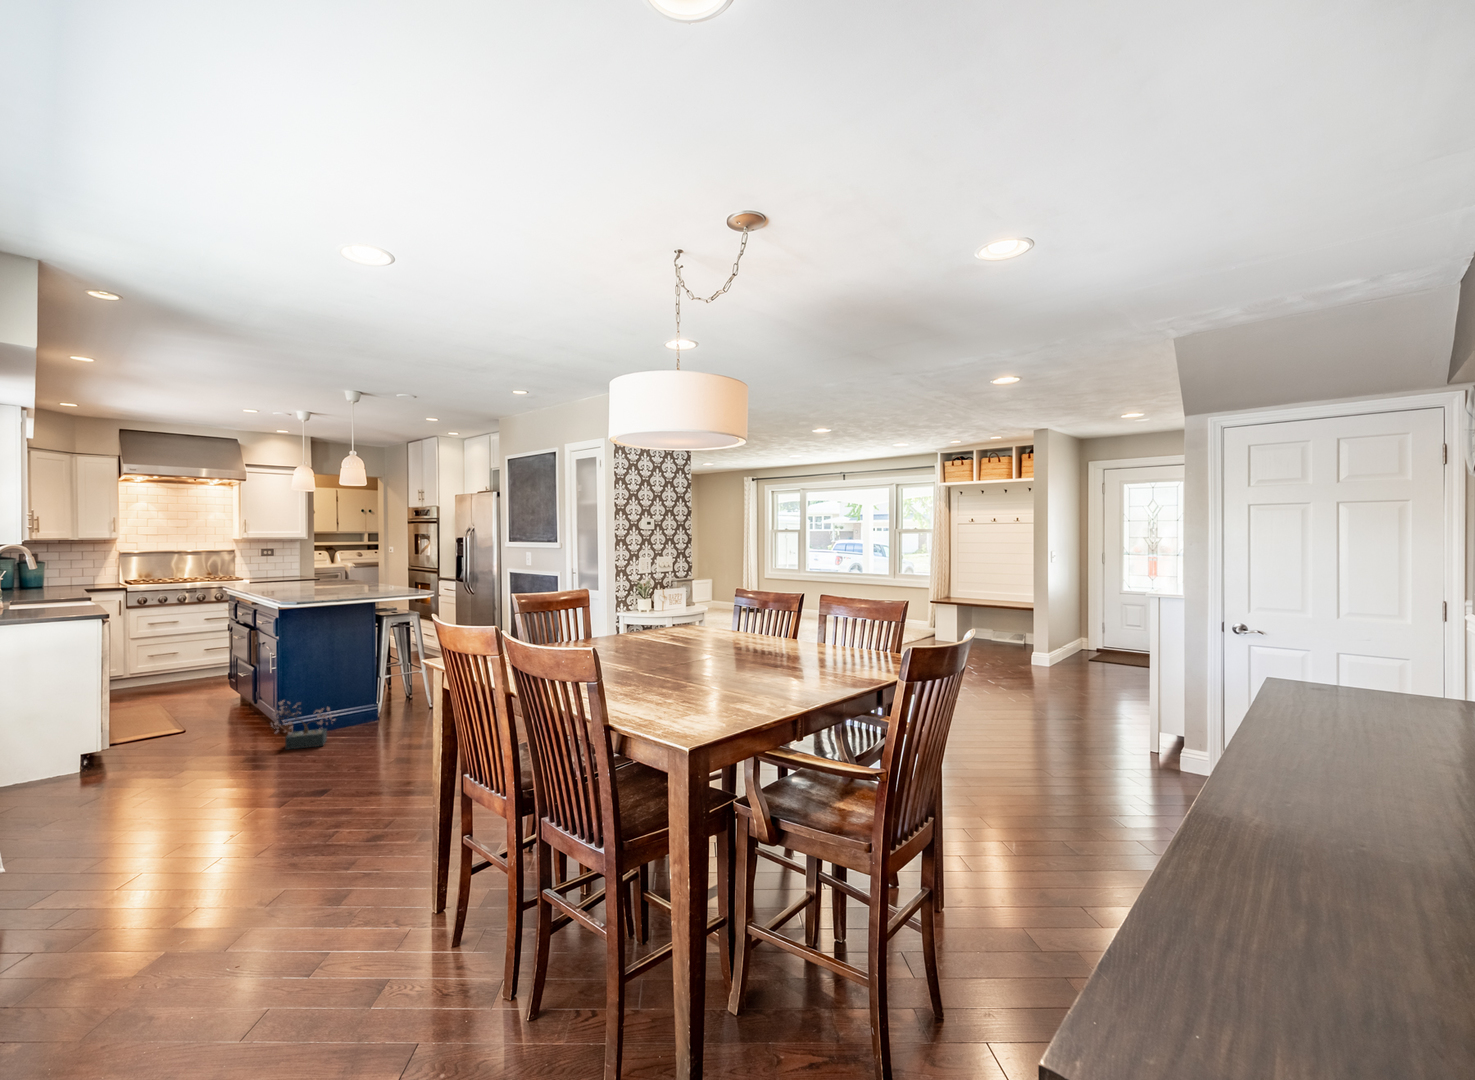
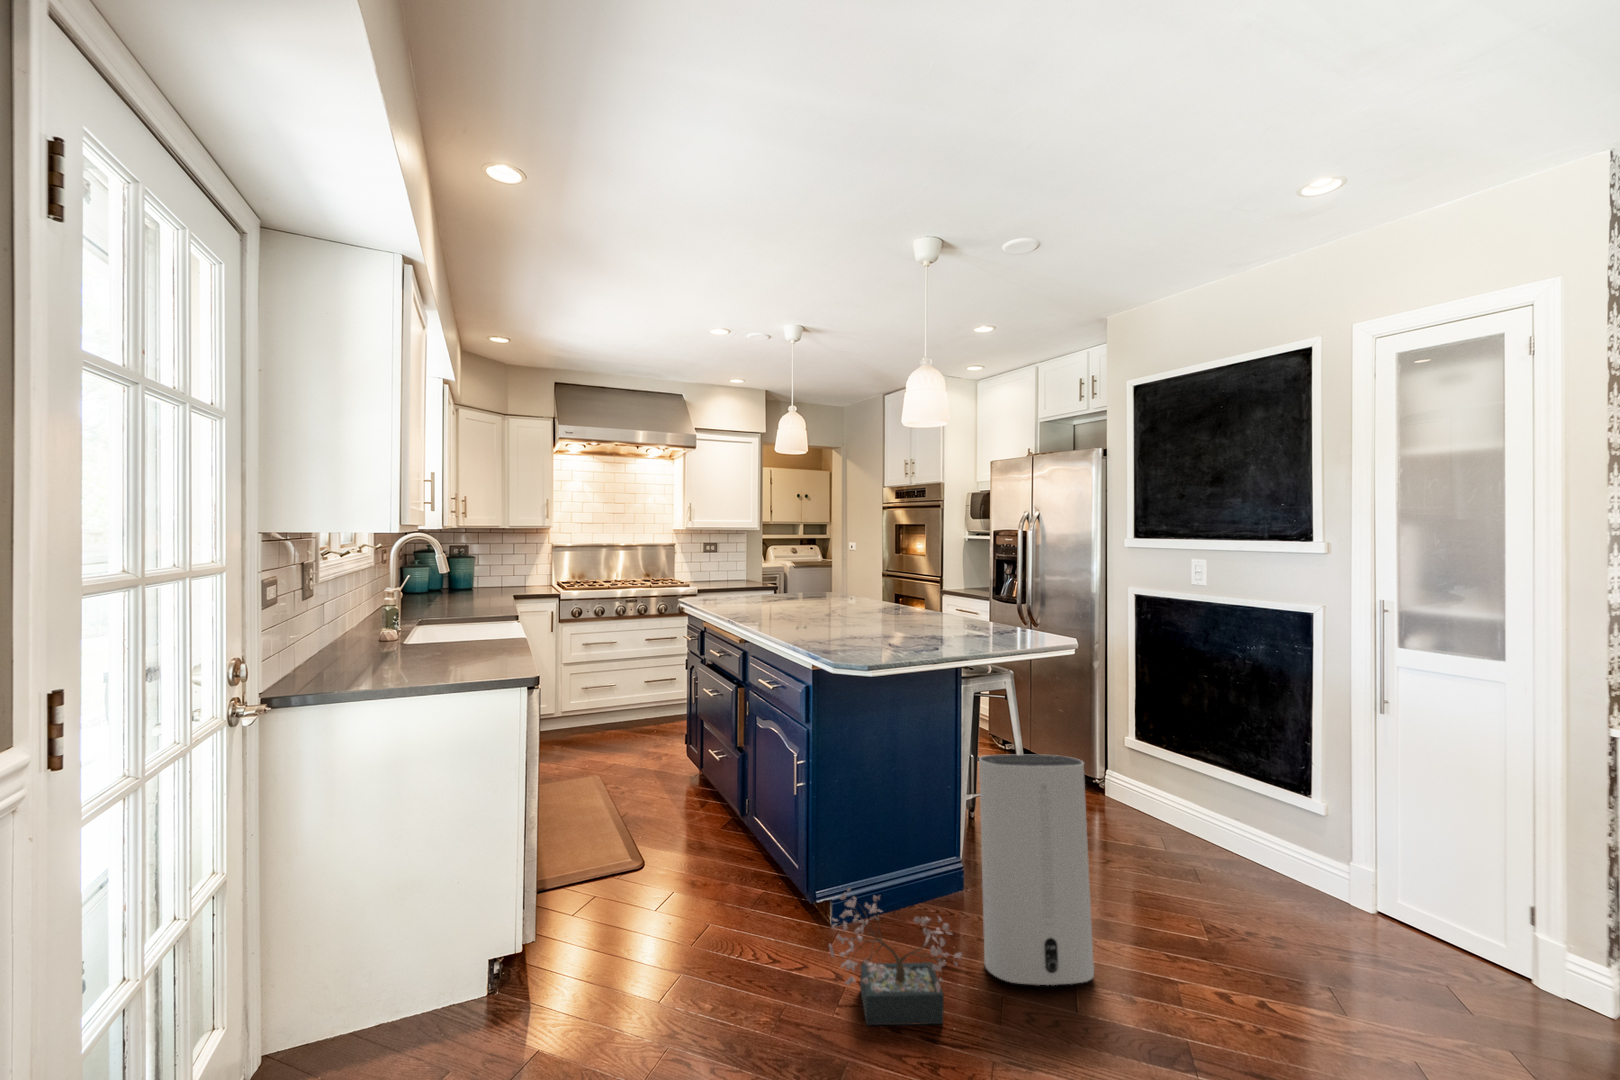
air purifier: none [359,641,411,733] -> present [979,754,1094,985]

